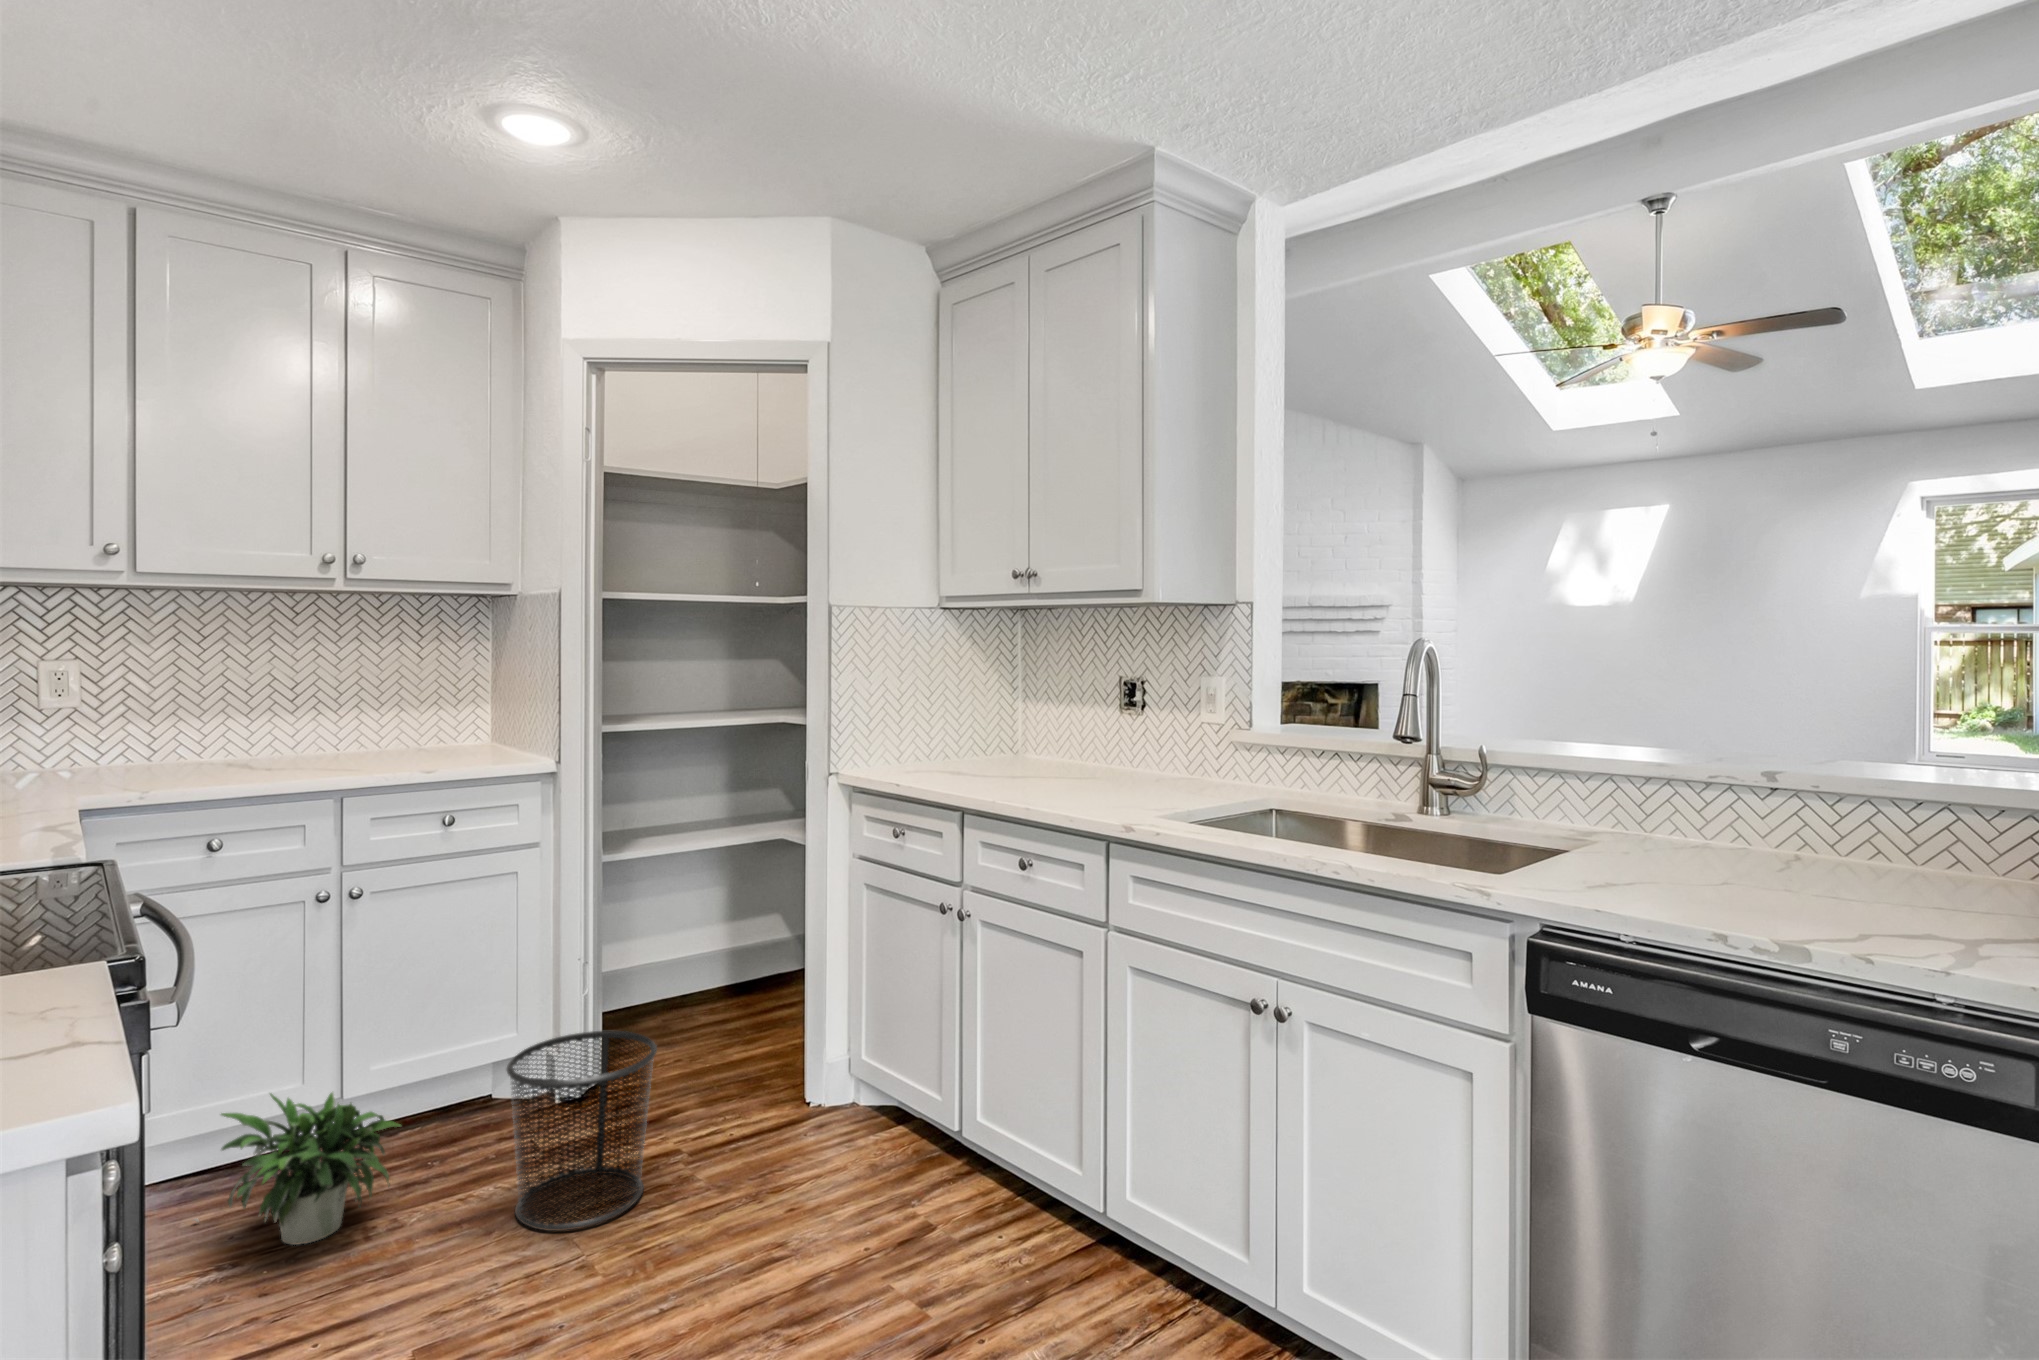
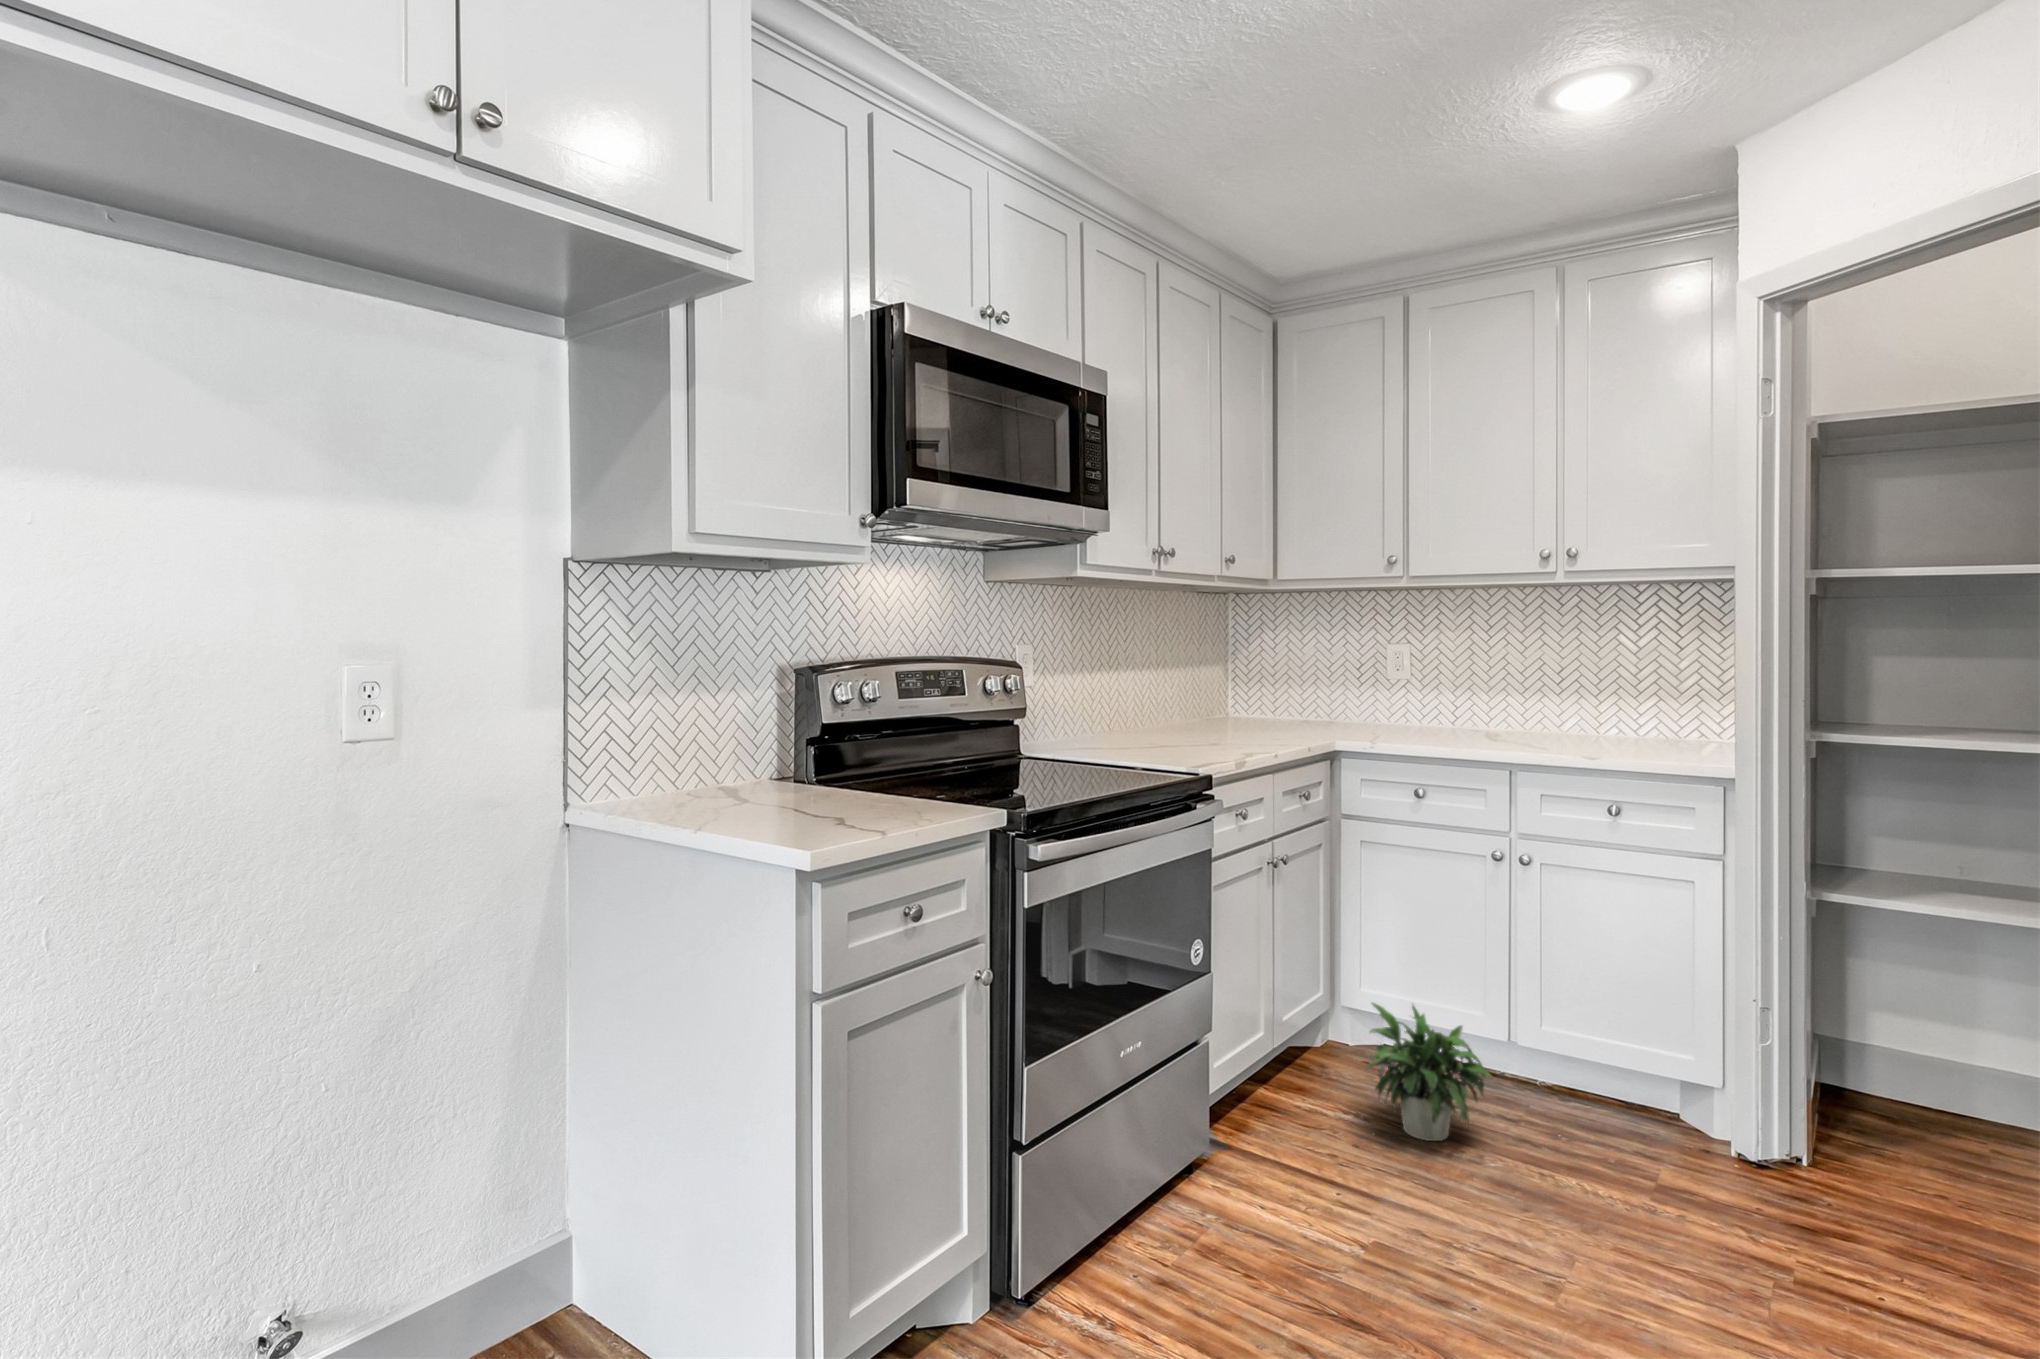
waste bin: present [506,1030,657,1231] -> none [1543,1051,1720,1276]

